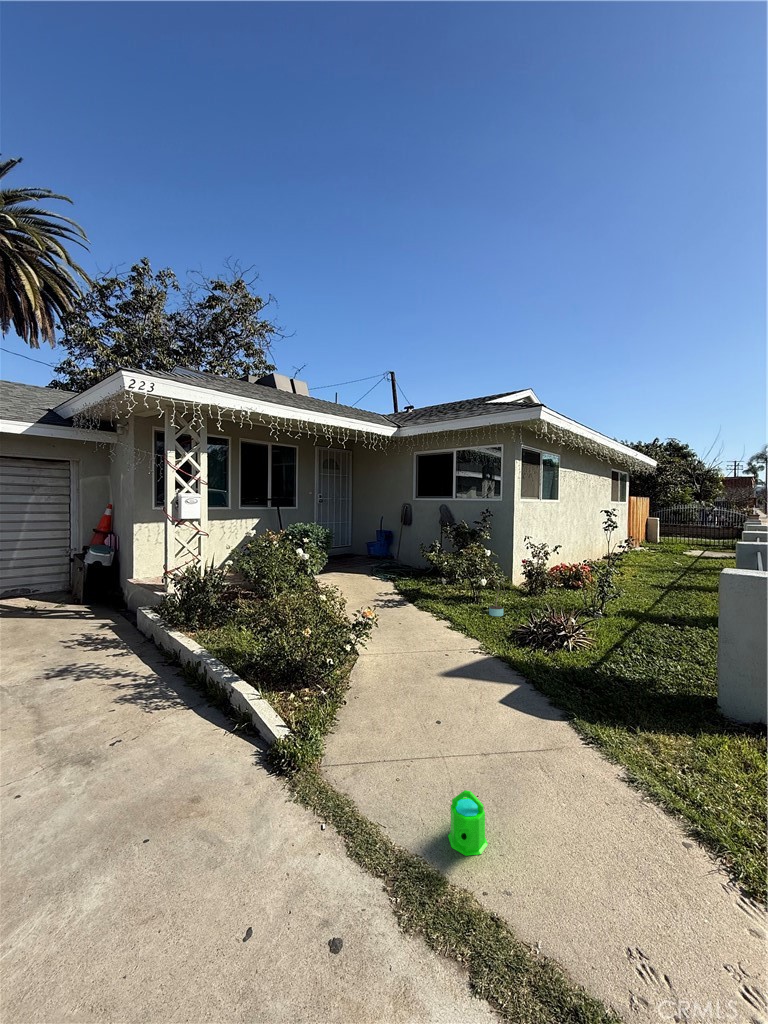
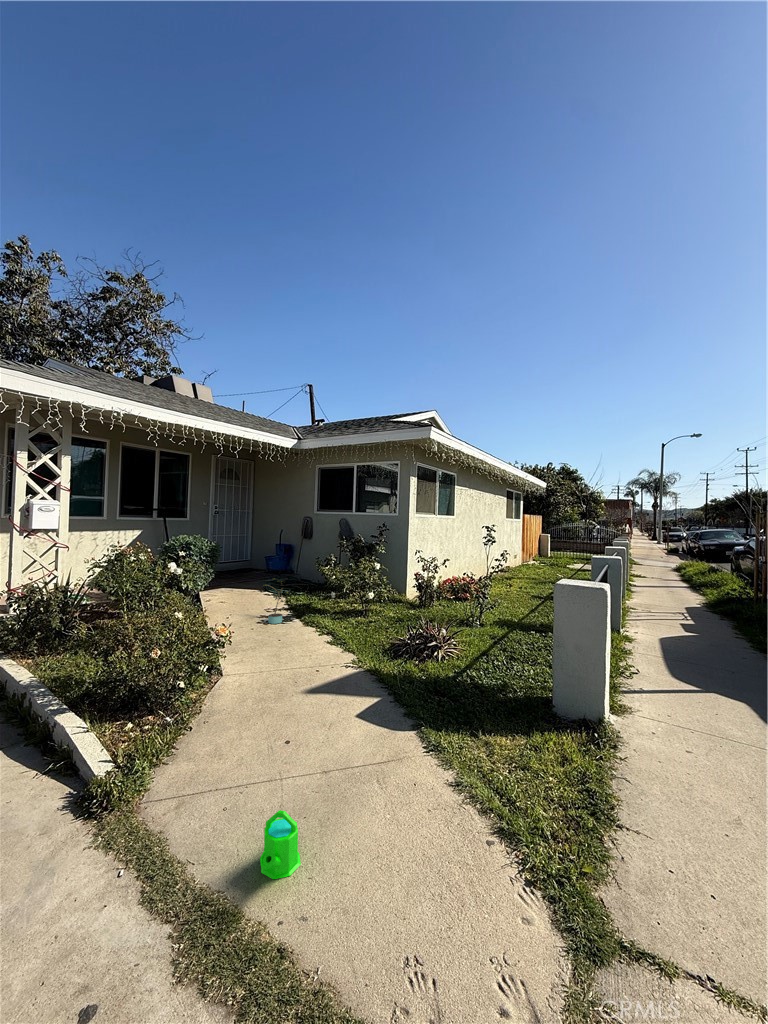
potted plant: present [485,570,512,616] -> present [263,578,289,624]

